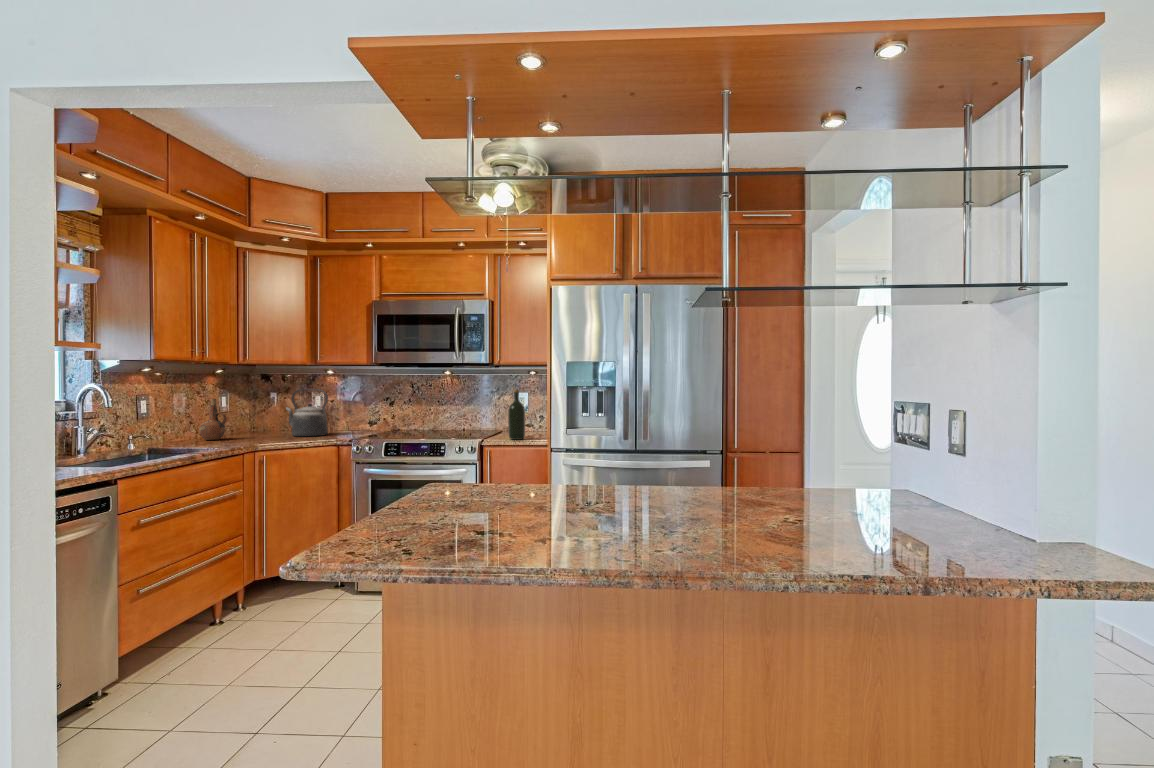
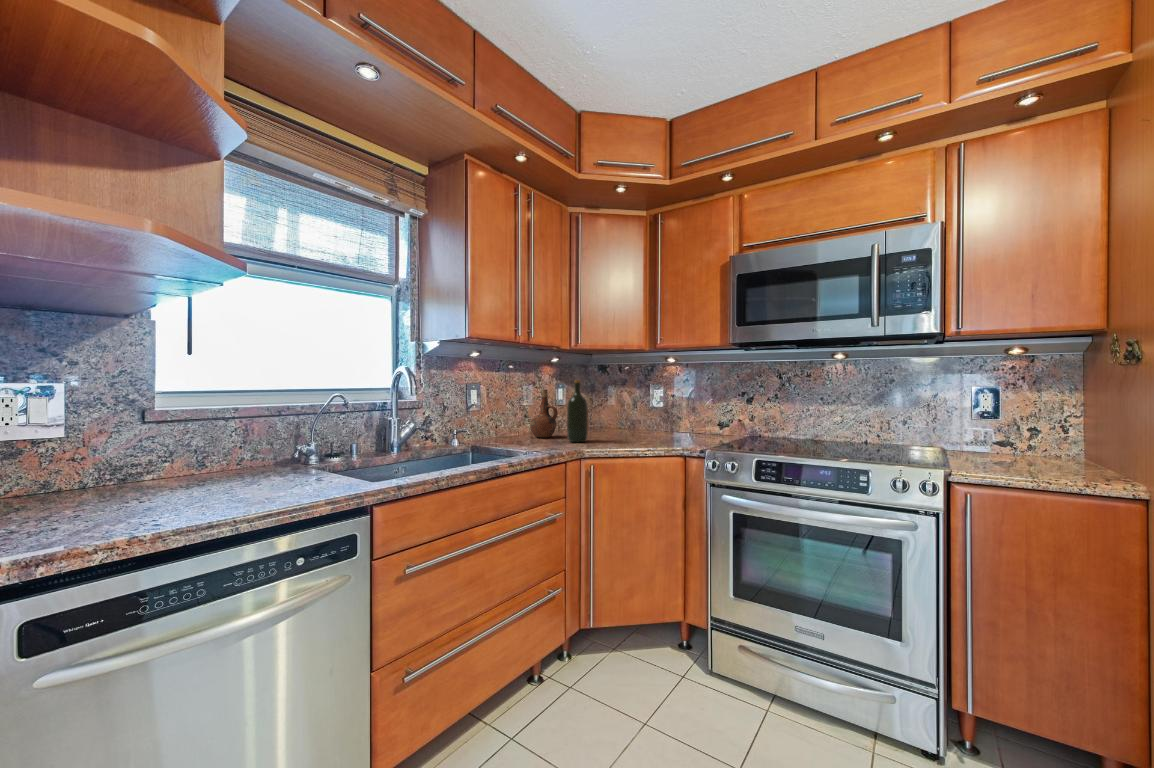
kettle: present [286,389,328,436] -> none [622,379,671,439]
wine bottle: present [508,390,525,440] -> present [567,380,588,442]

